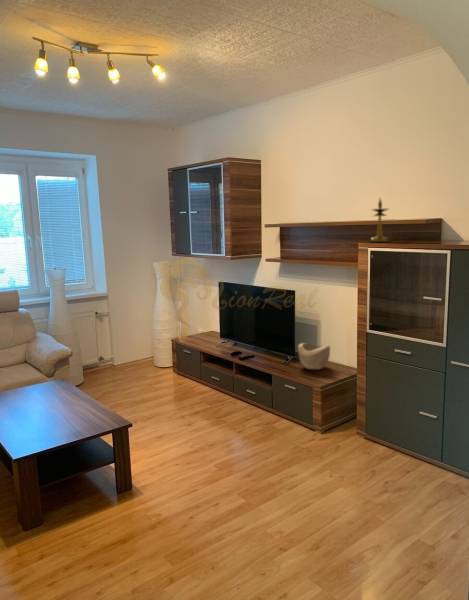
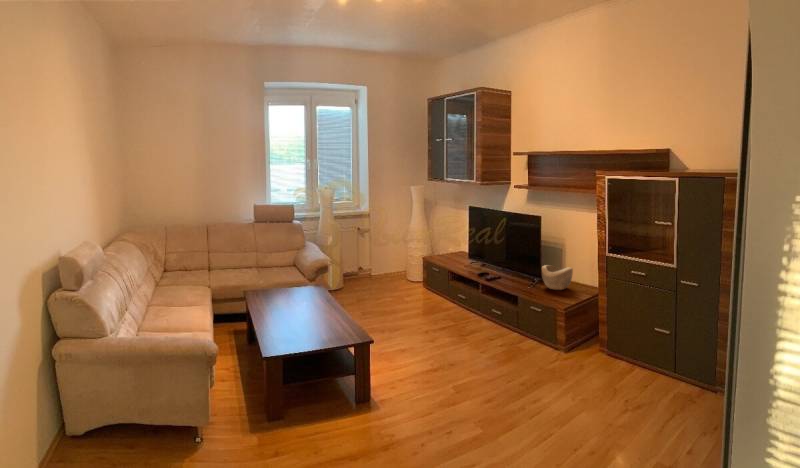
candlestick: present [372,199,388,242] -> none [613,130,633,172]

